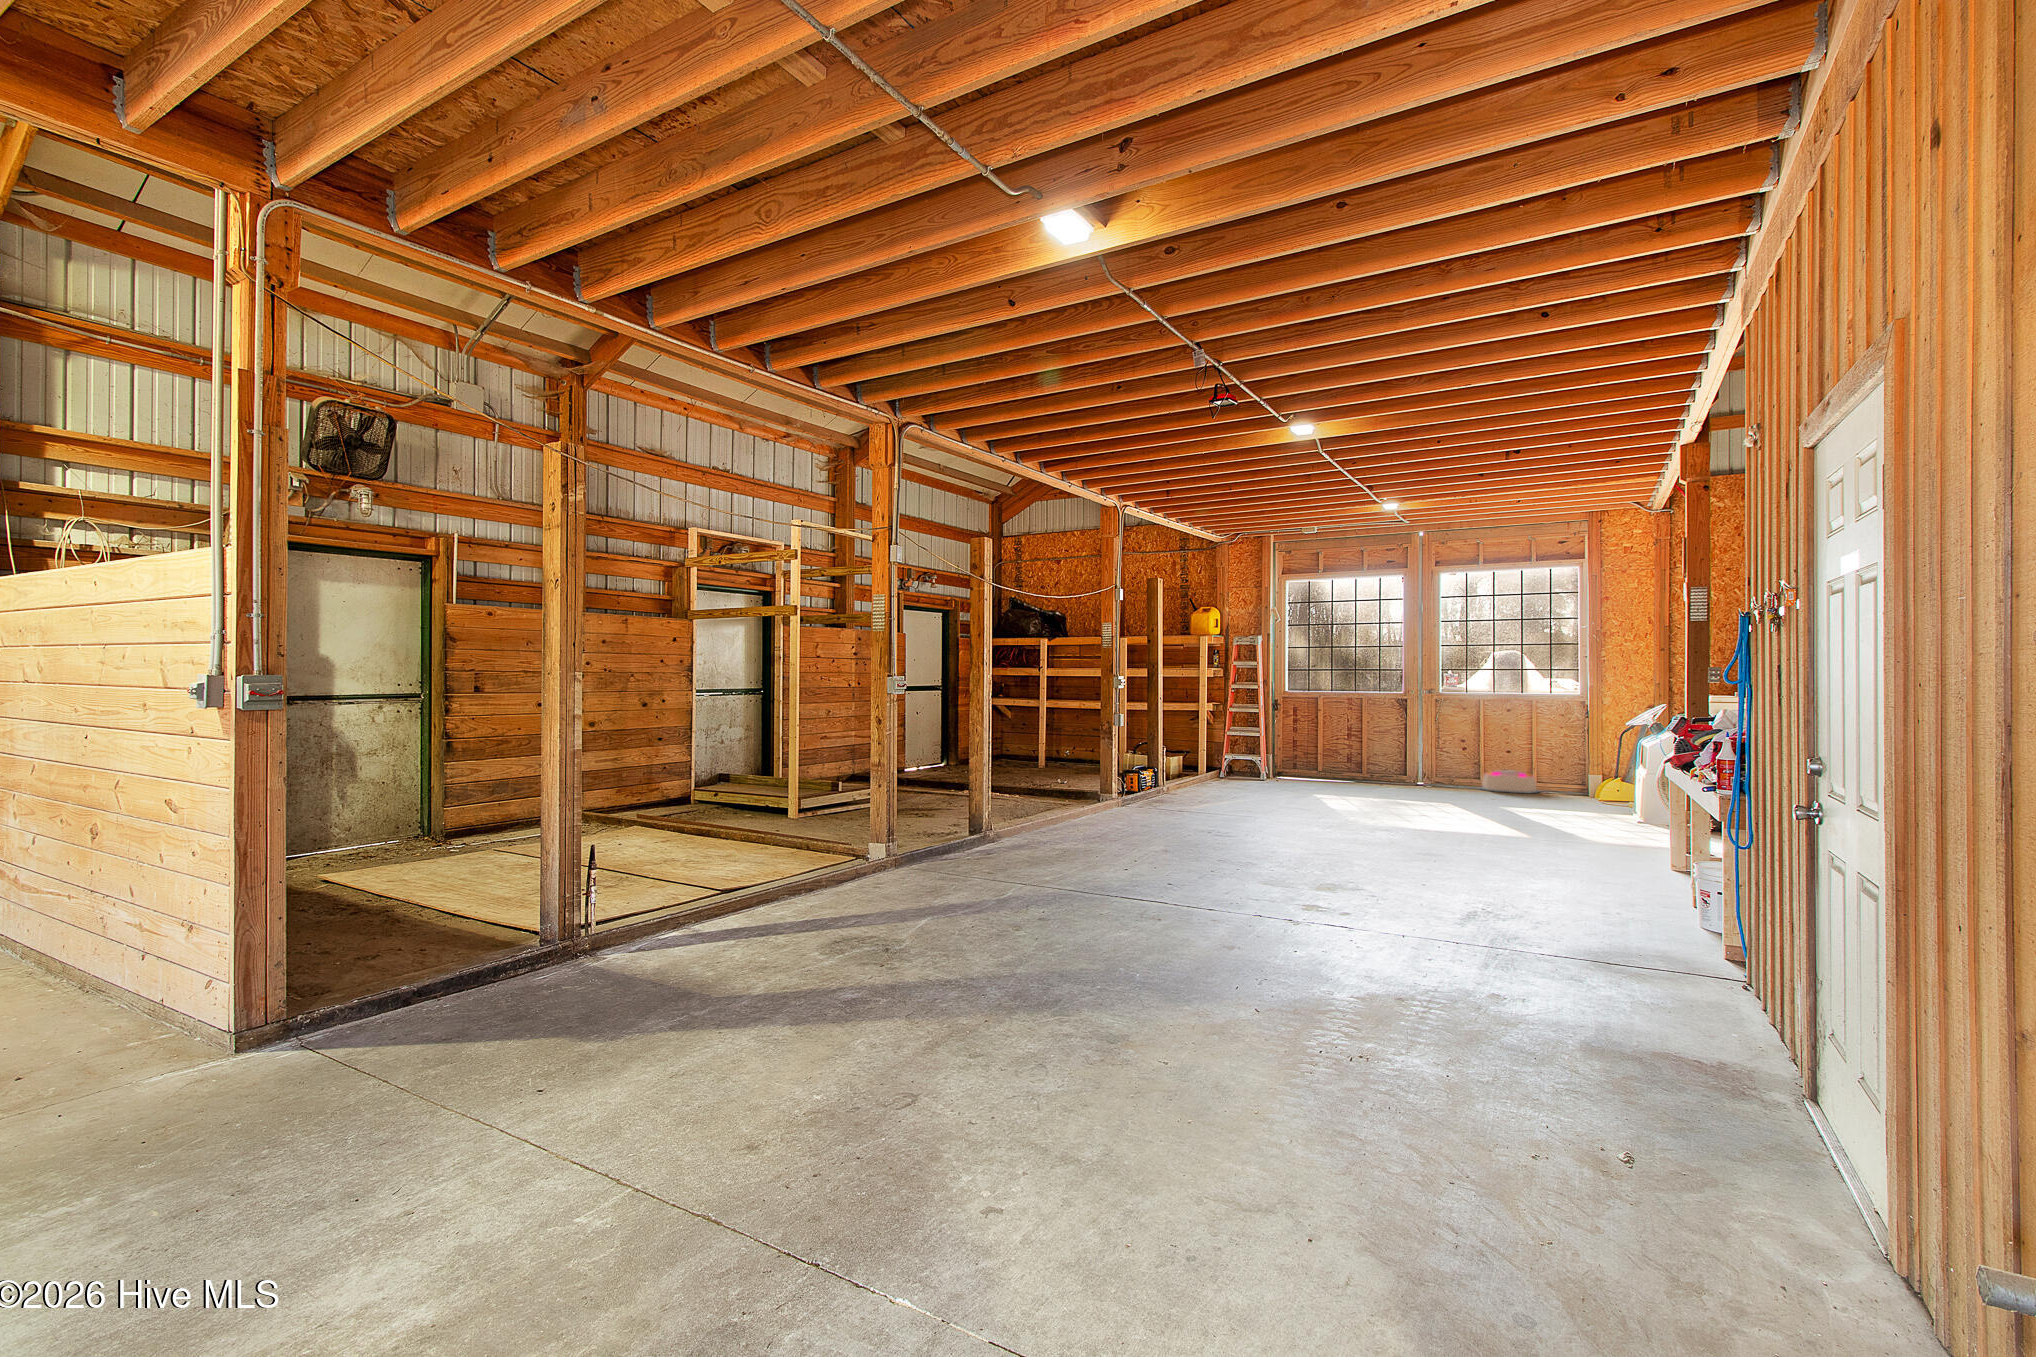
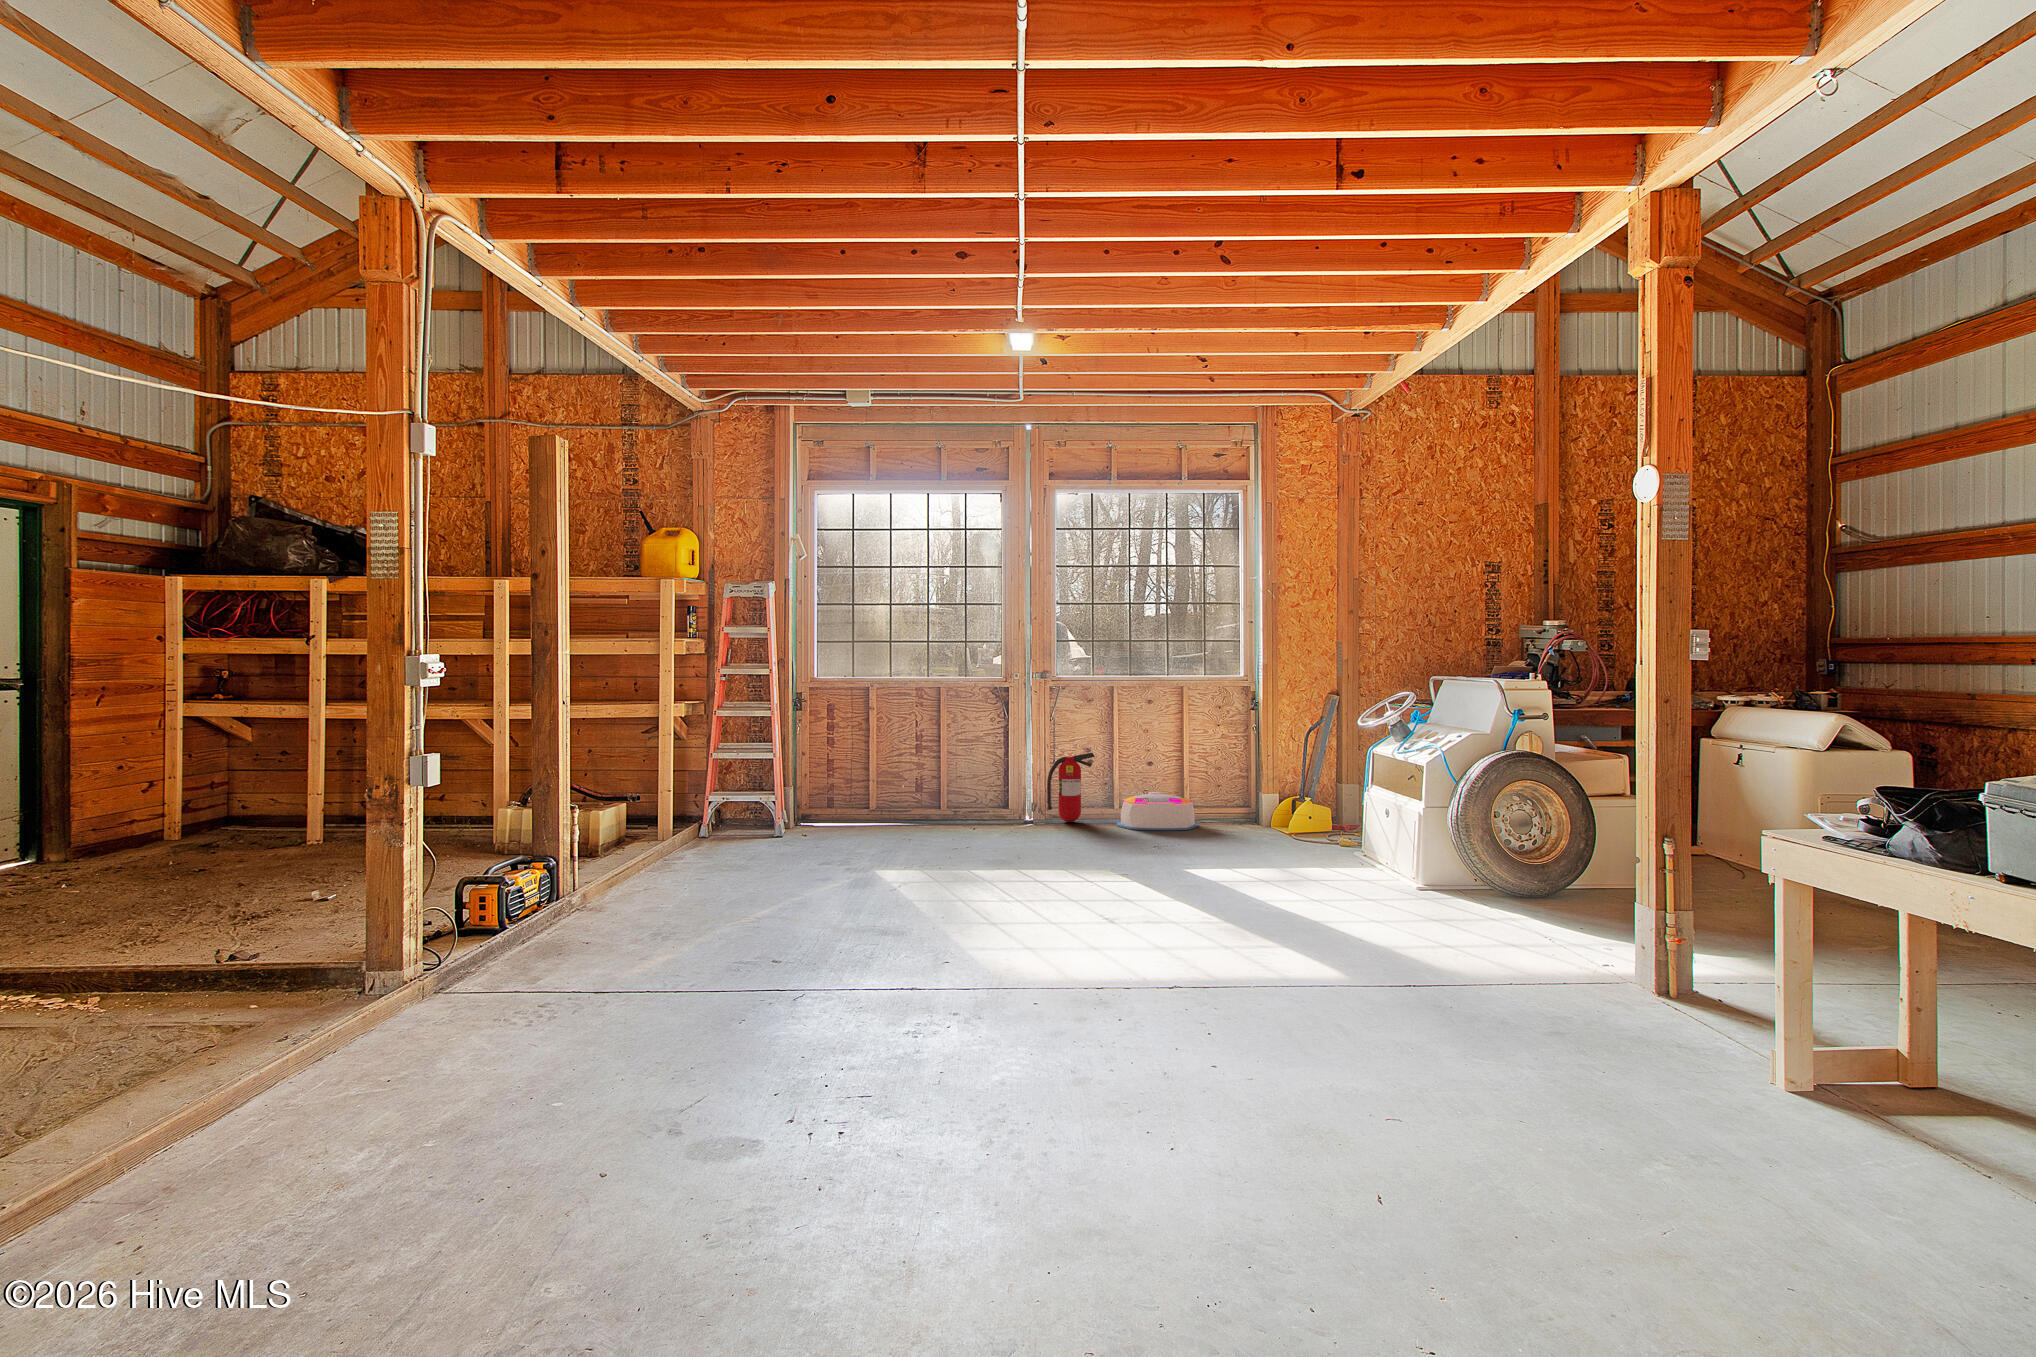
fire extinguisher: none [1433,742,1467,785] -> present [1047,753,1095,822]

